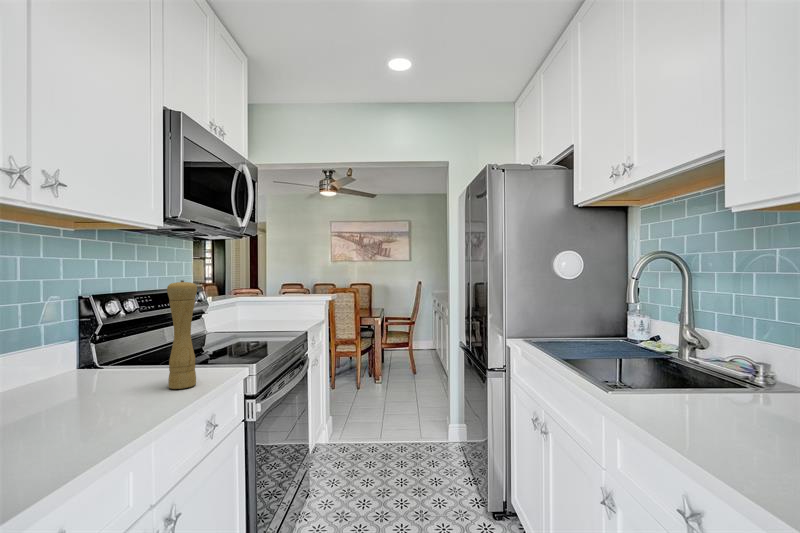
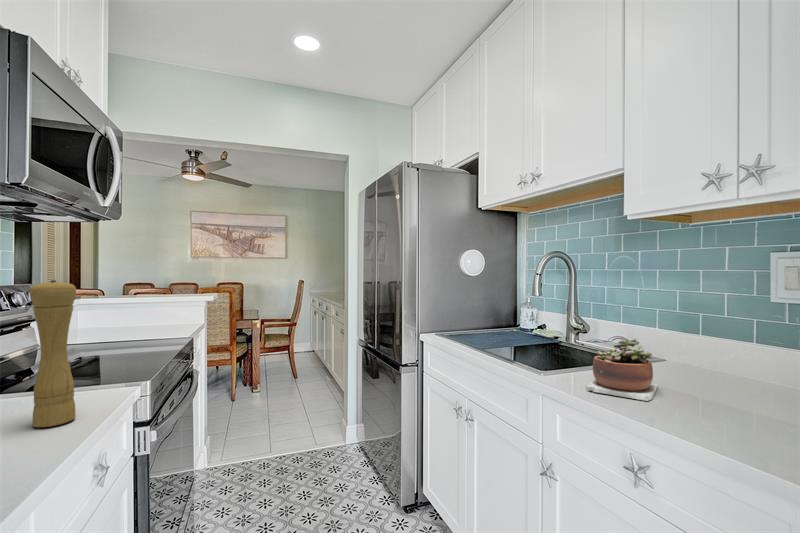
succulent plant: none [659,357,764,432] -> present [586,339,658,401]

